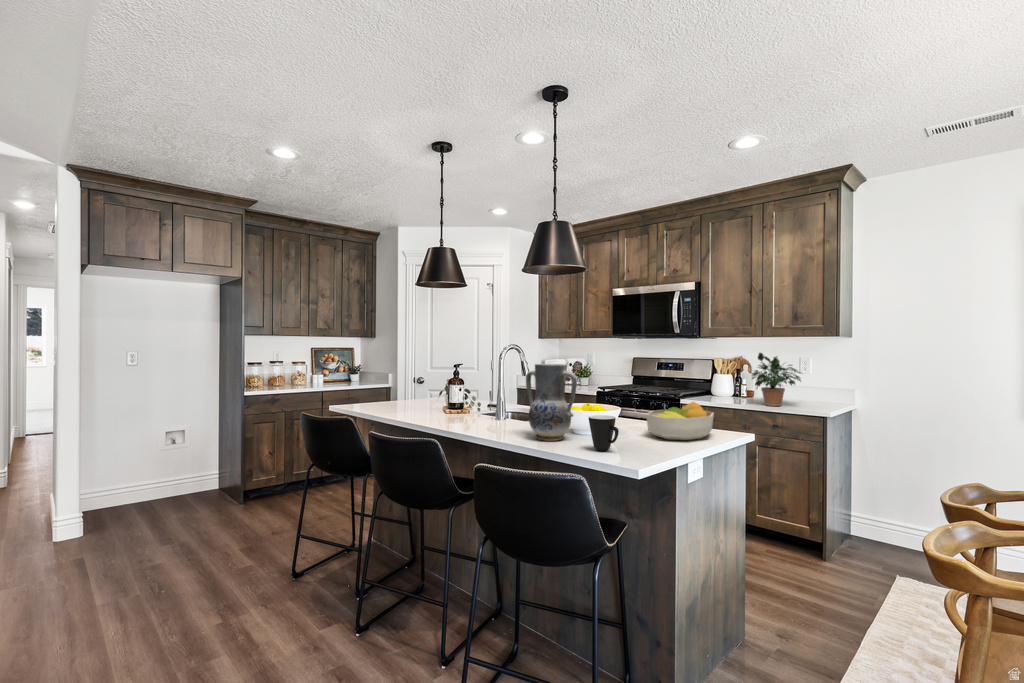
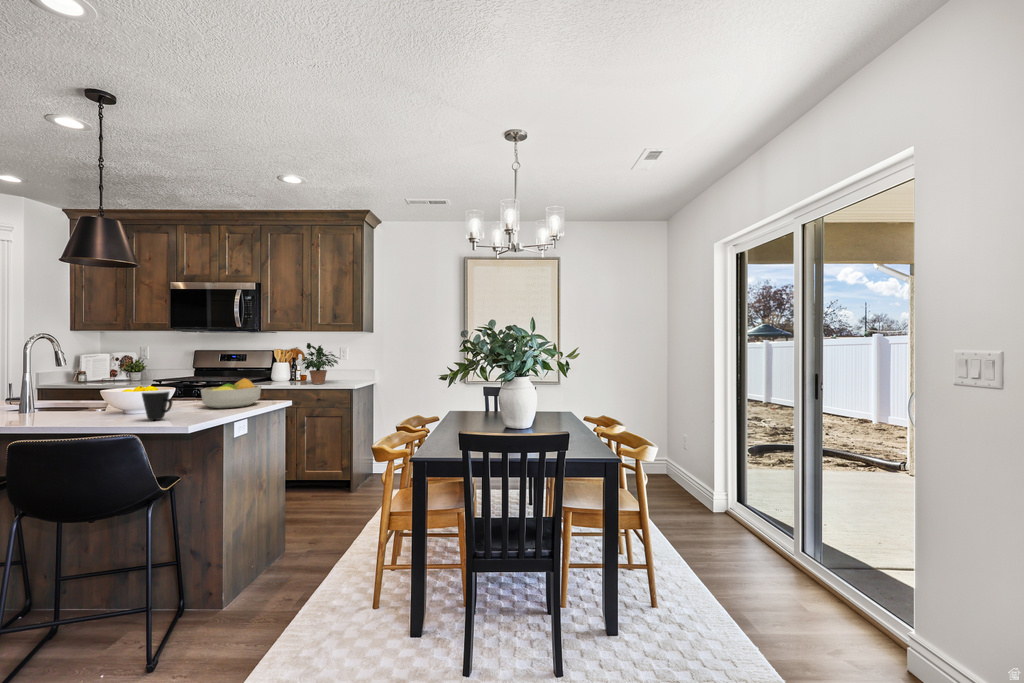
vase: present [526,364,577,441] -> none [65,349,129,420]

